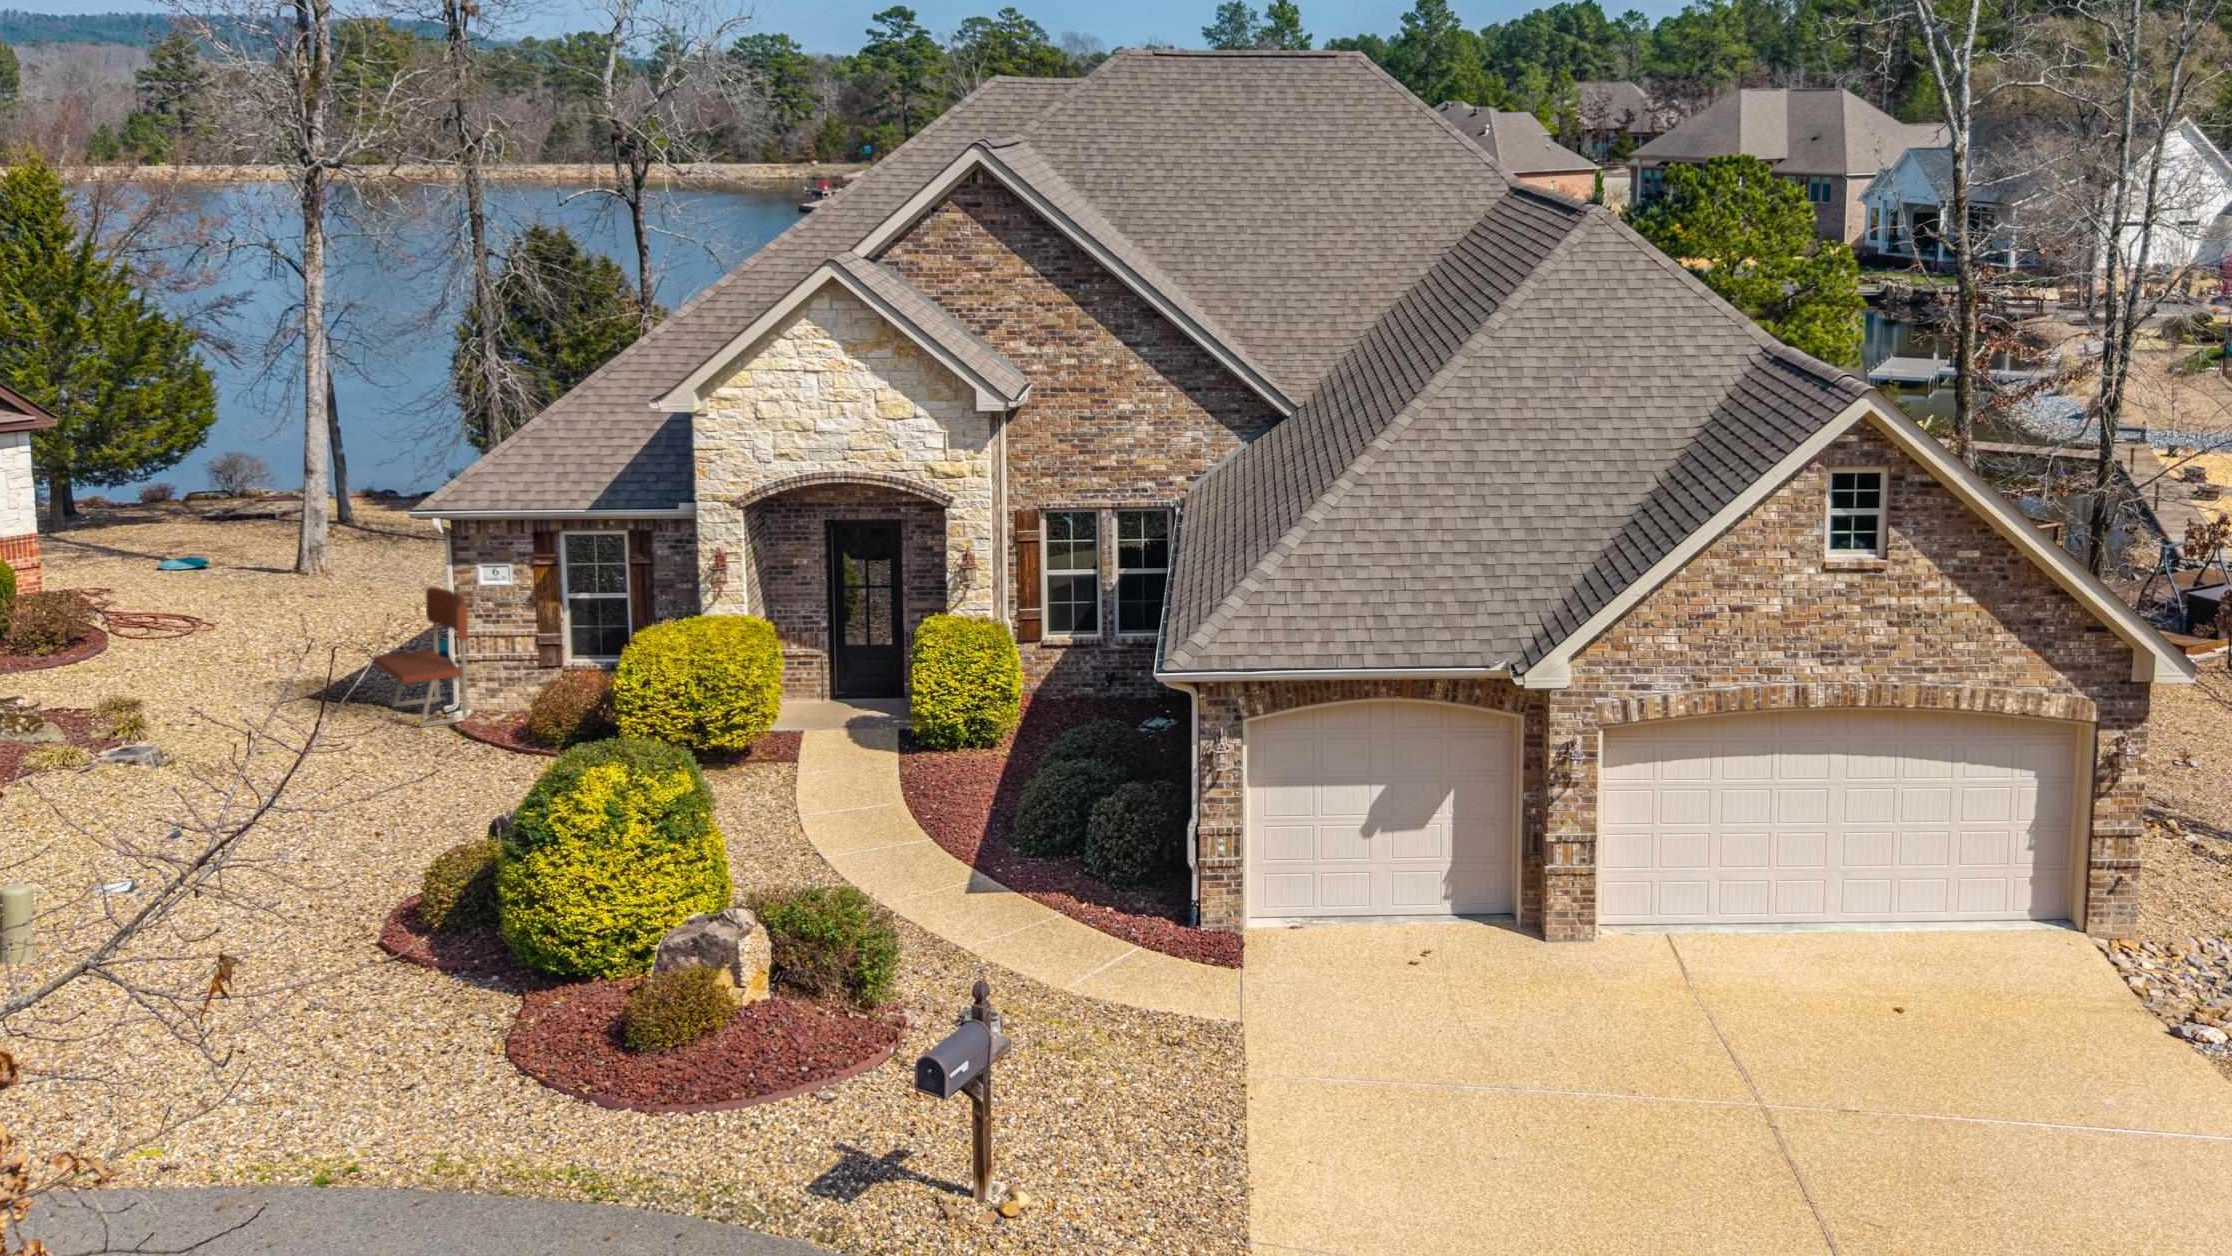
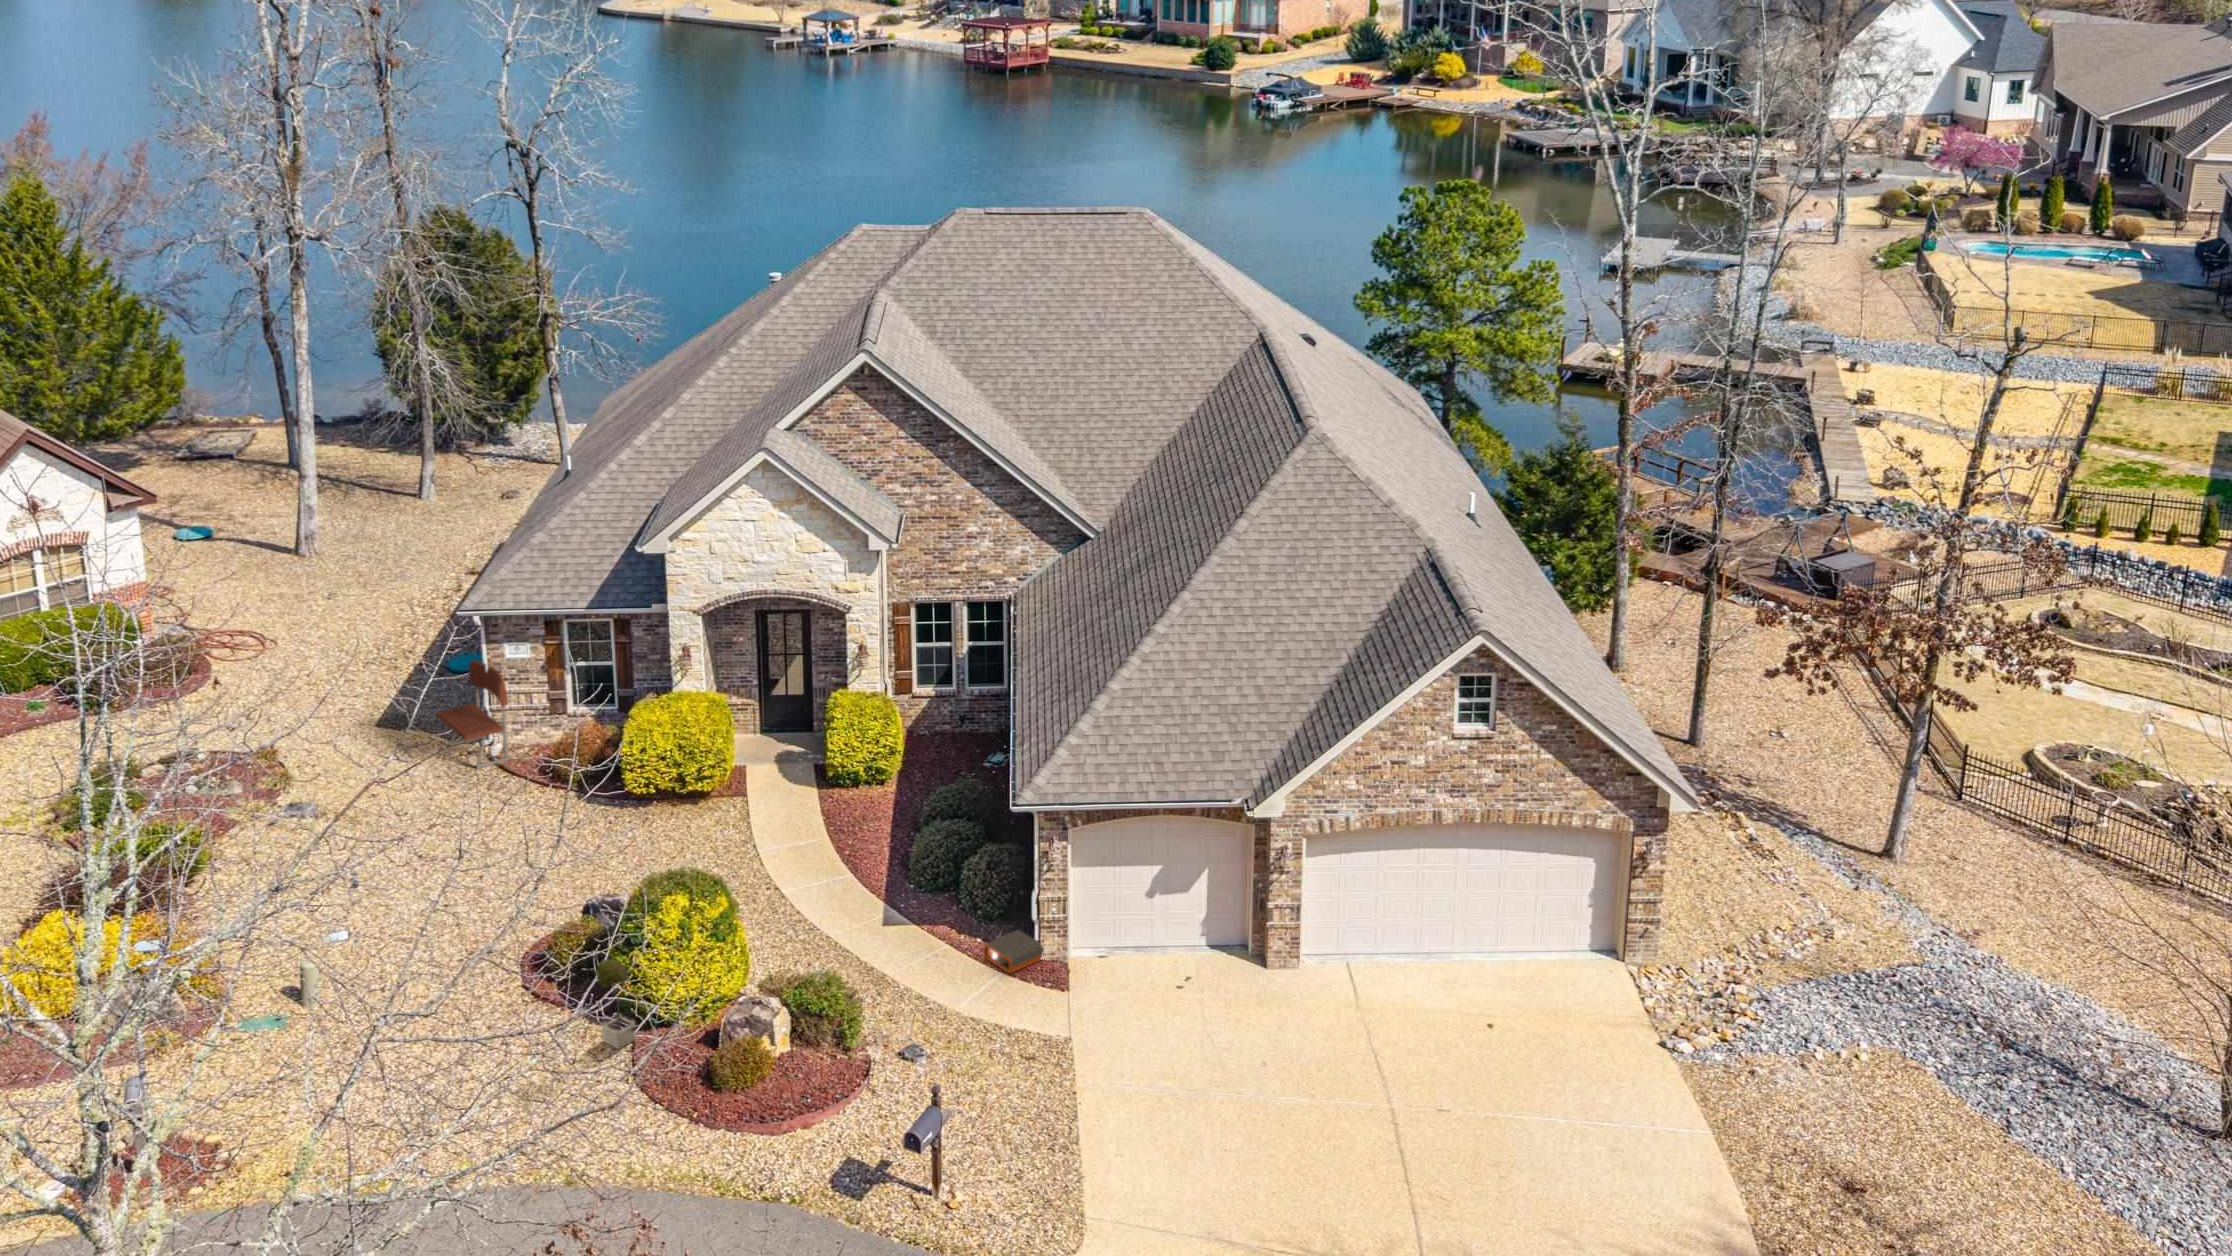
potted tree: none [477,872,541,1018] -> present [595,959,637,1049]
storage box: none [1107,884,1202,939] -> present [983,930,1043,973]

